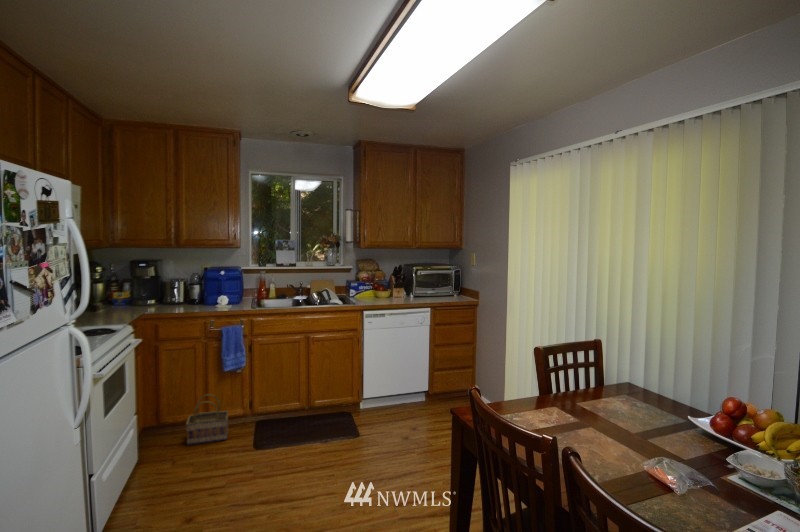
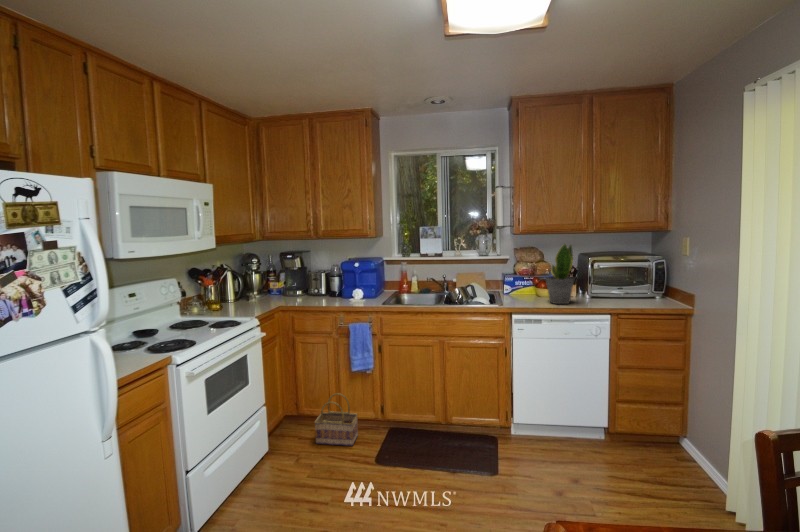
potted plant: none [385,256,405,302] -> present [546,244,574,304]

